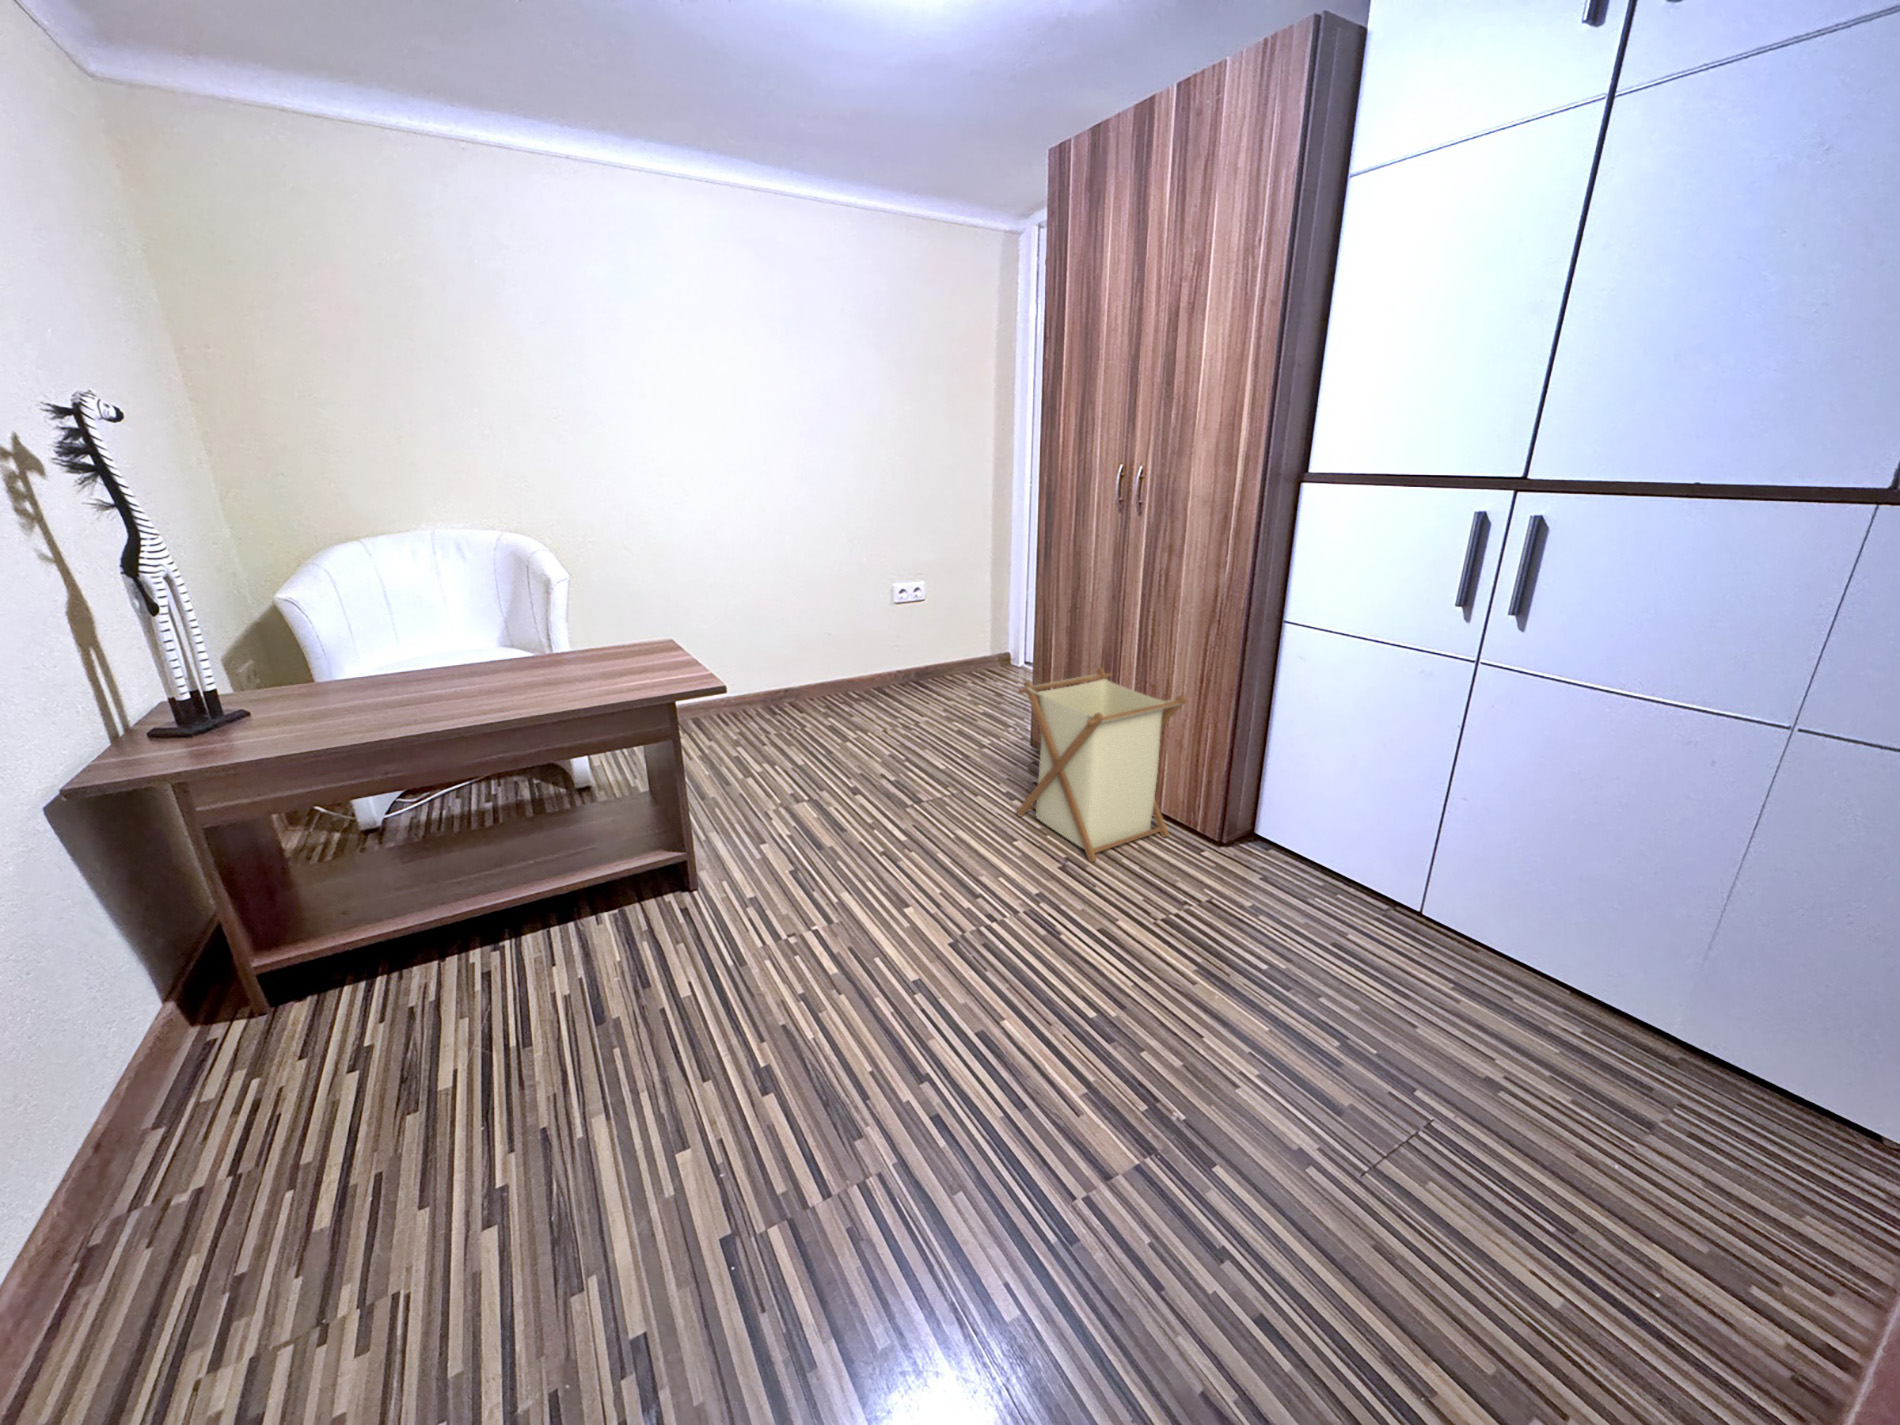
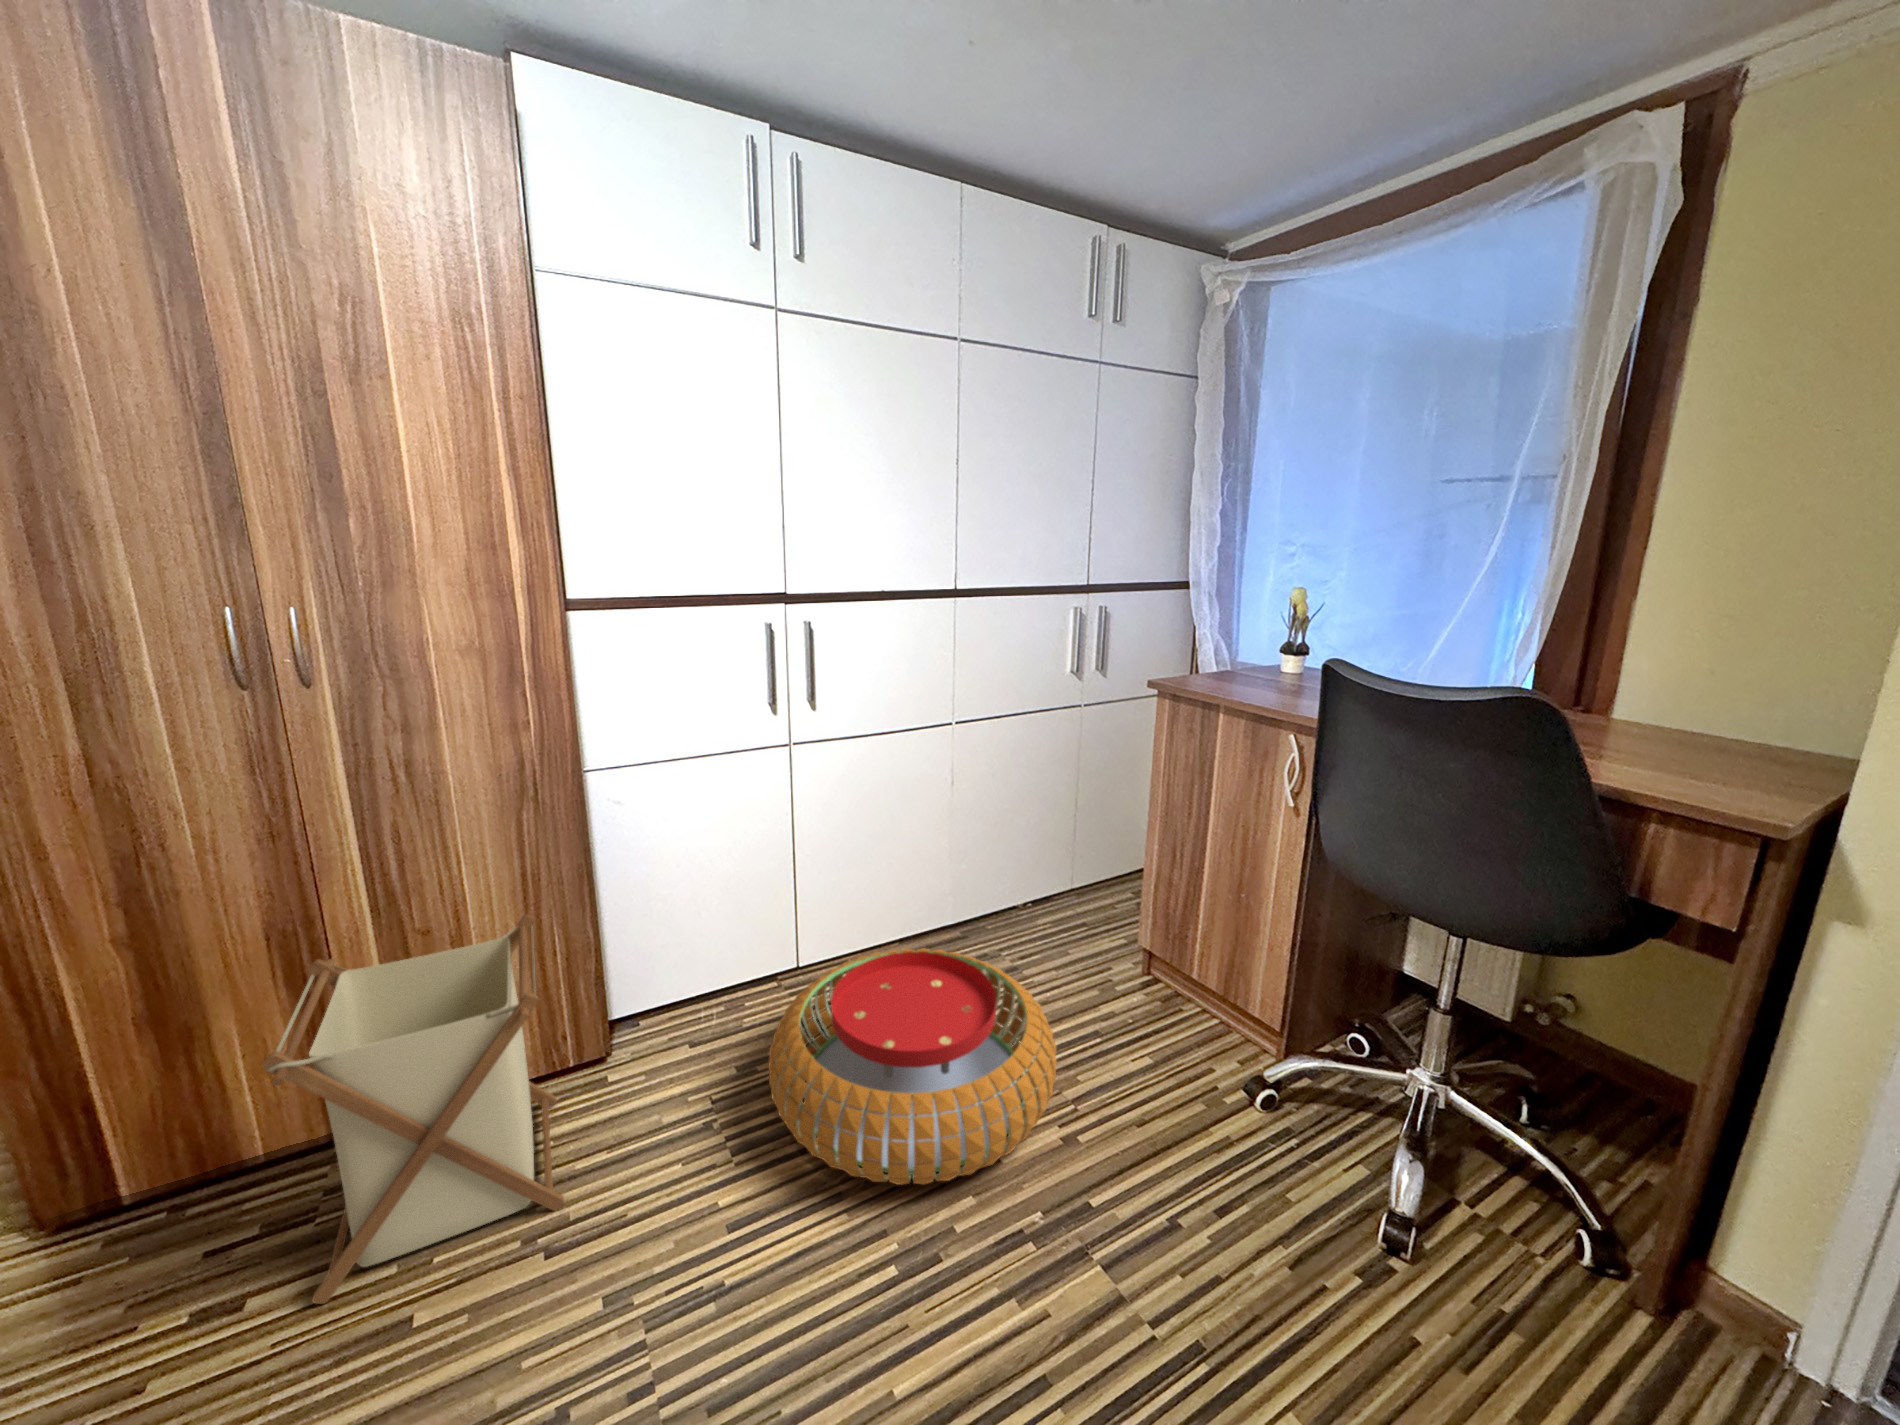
pouf: none [1150,870,1502,1126] -> present [768,948,1057,1185]

